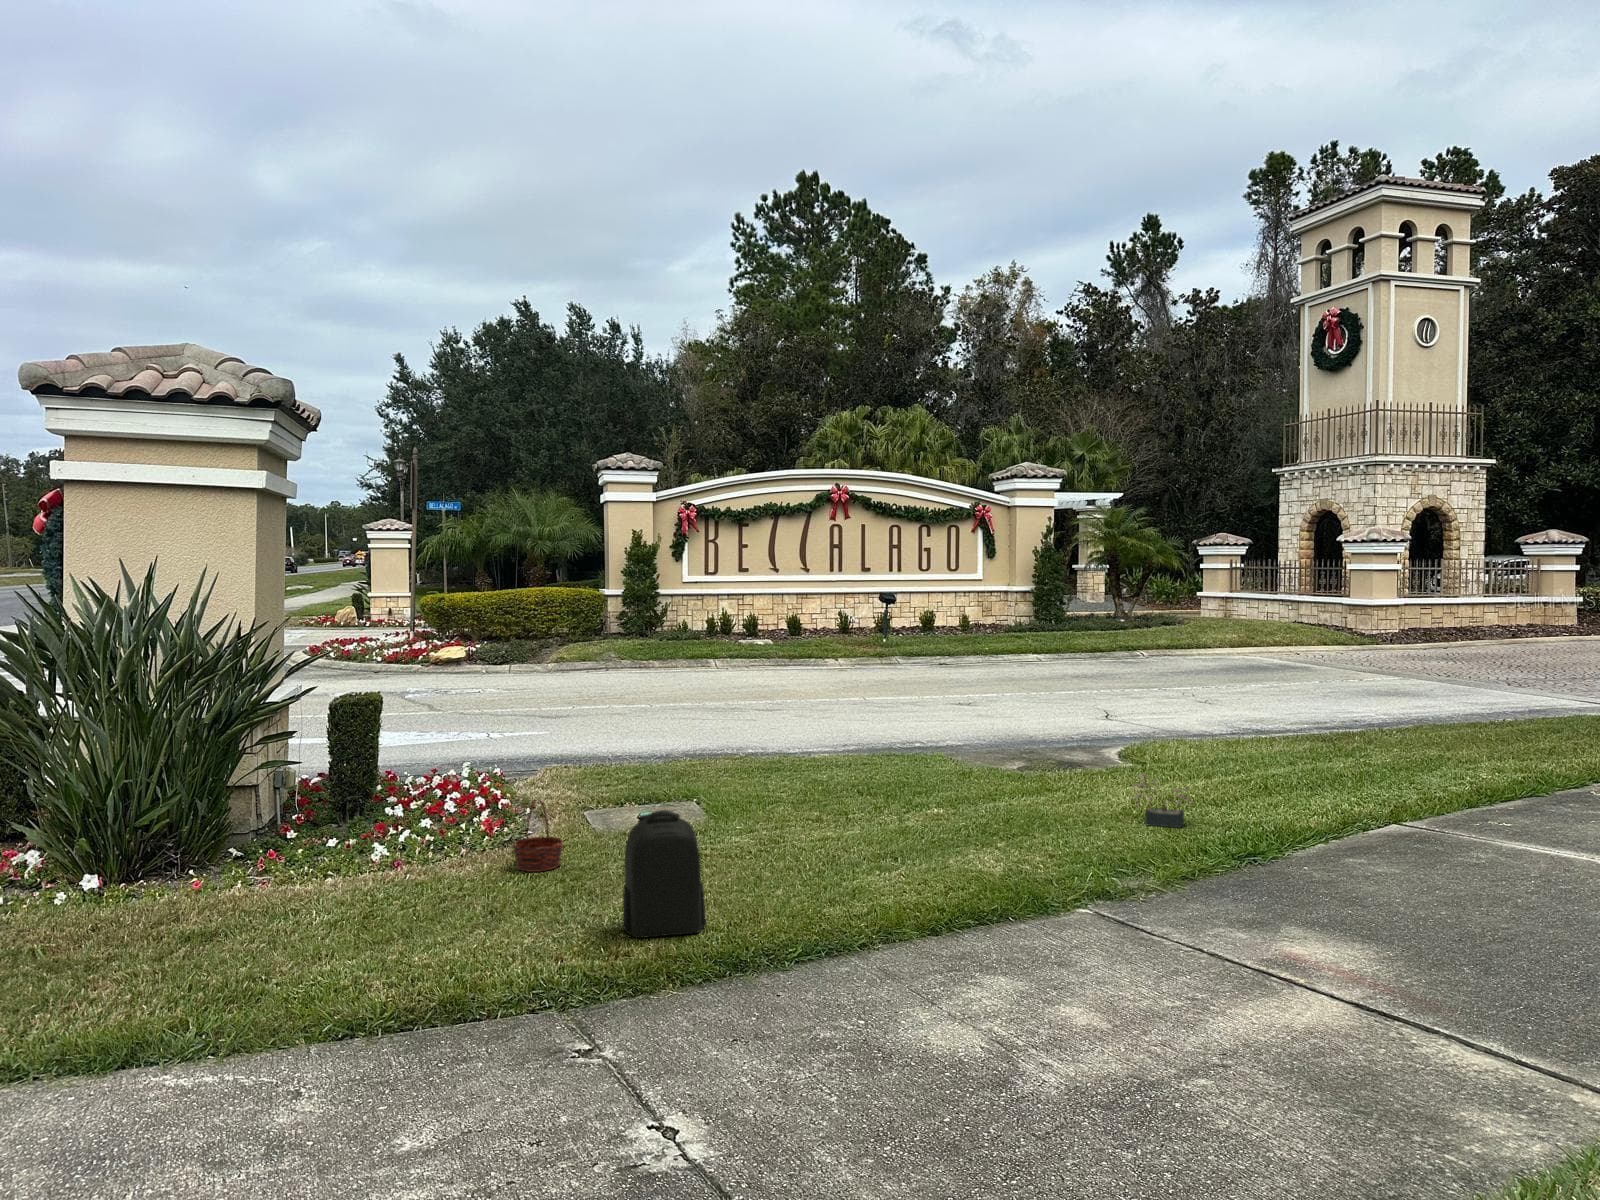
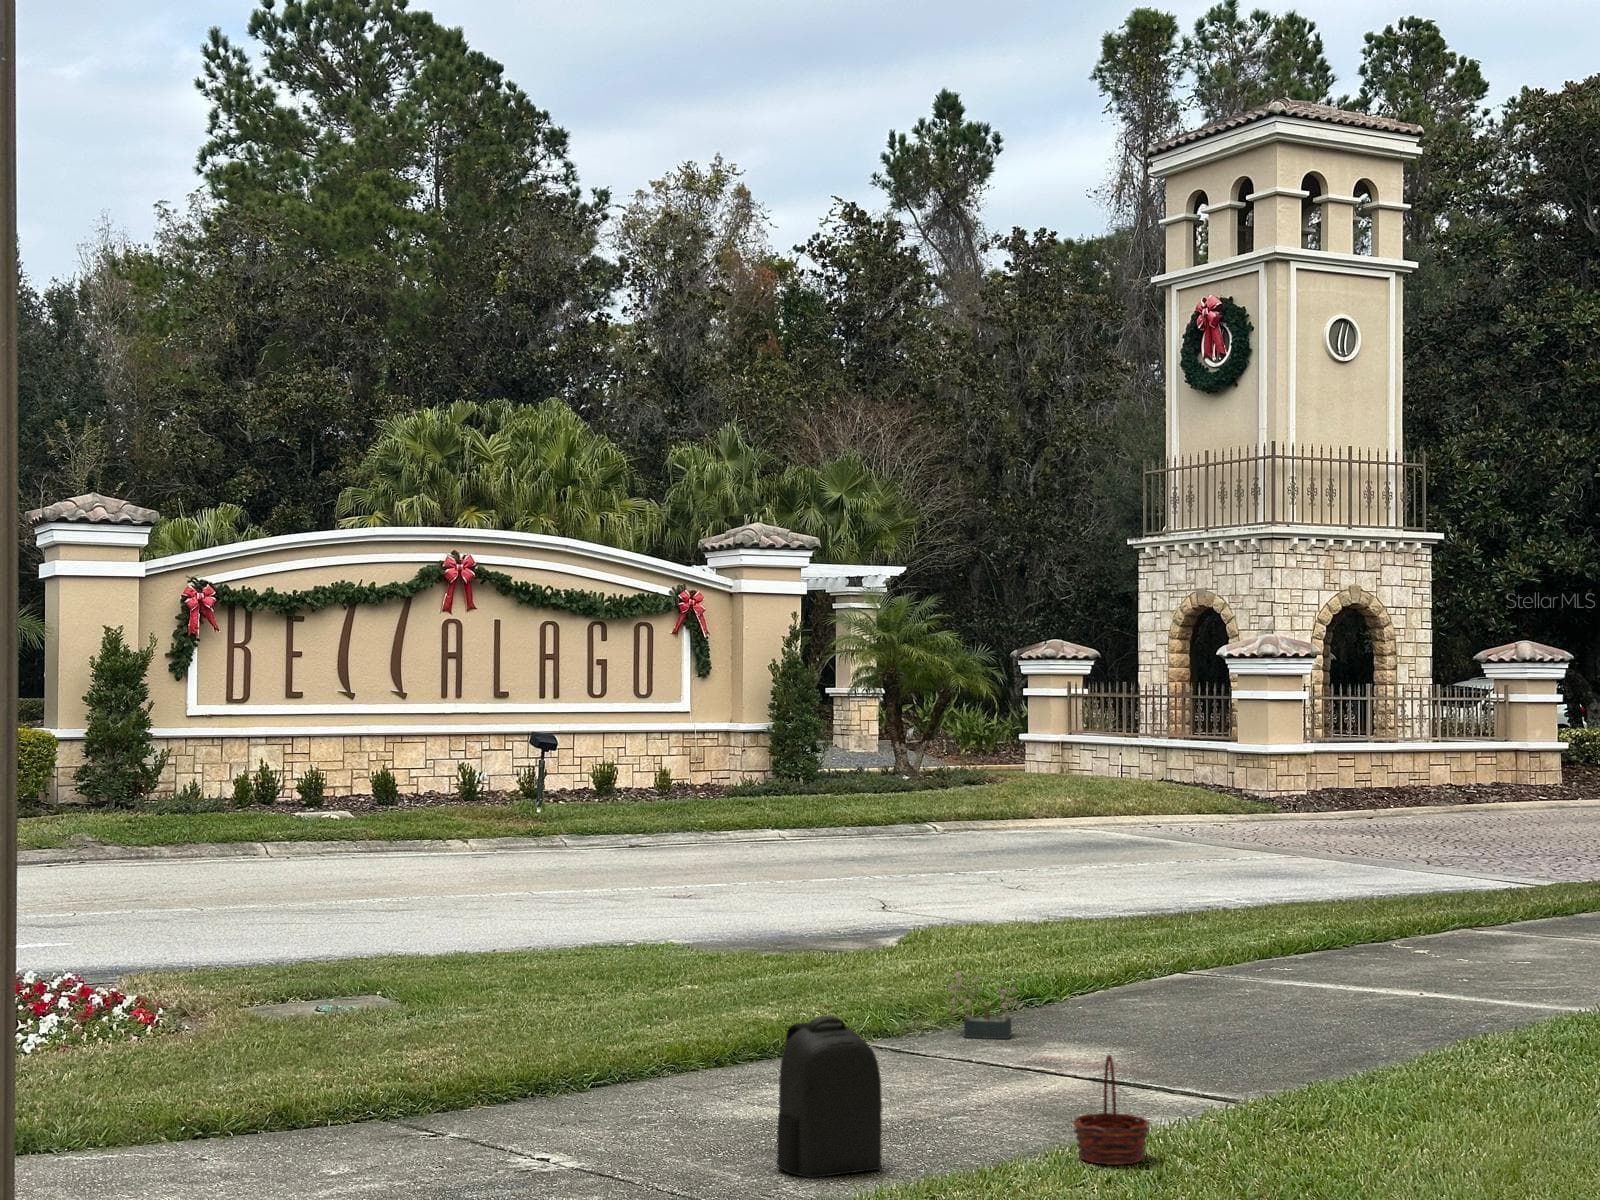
basket: present [512,799,563,872] -> present [1073,1055,1149,1165]
backpack: present [622,810,706,938] -> present [777,1016,882,1178]

